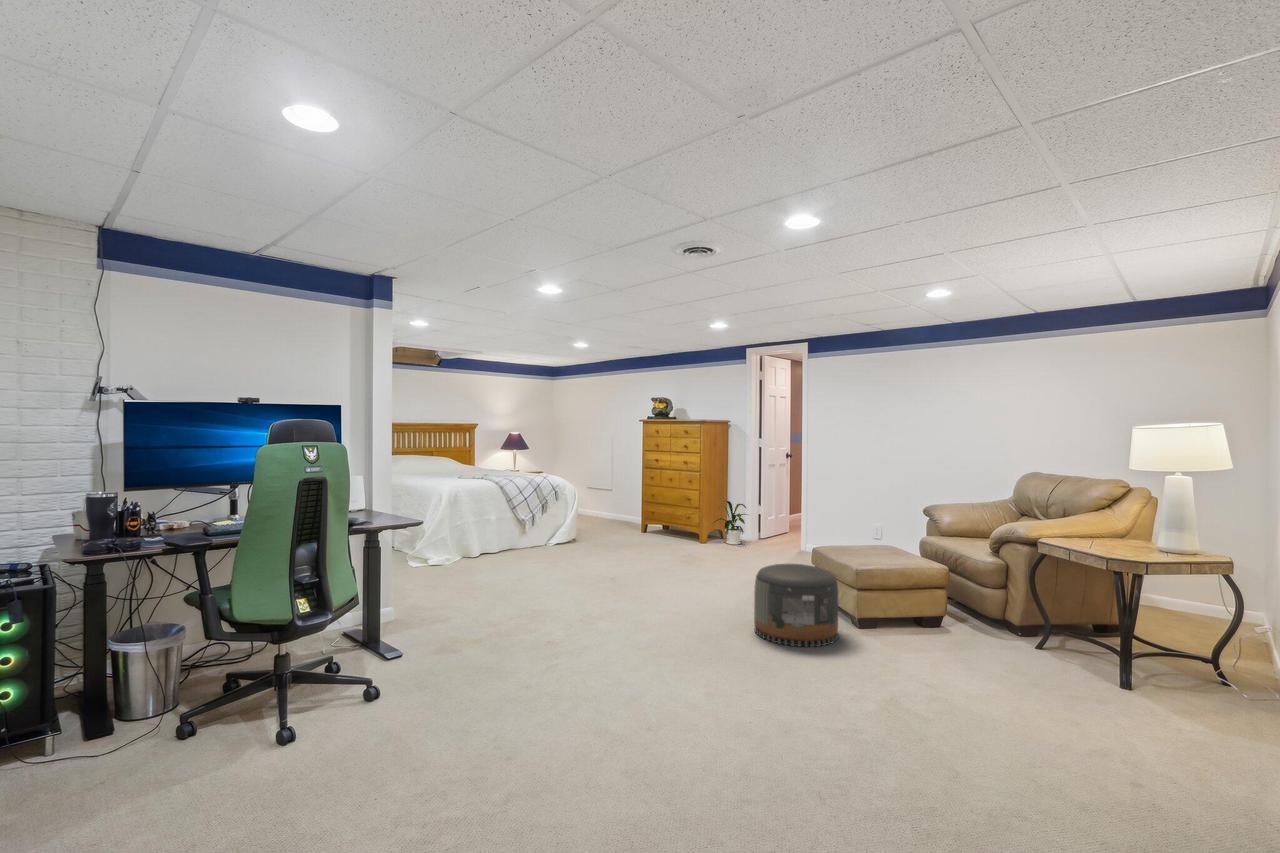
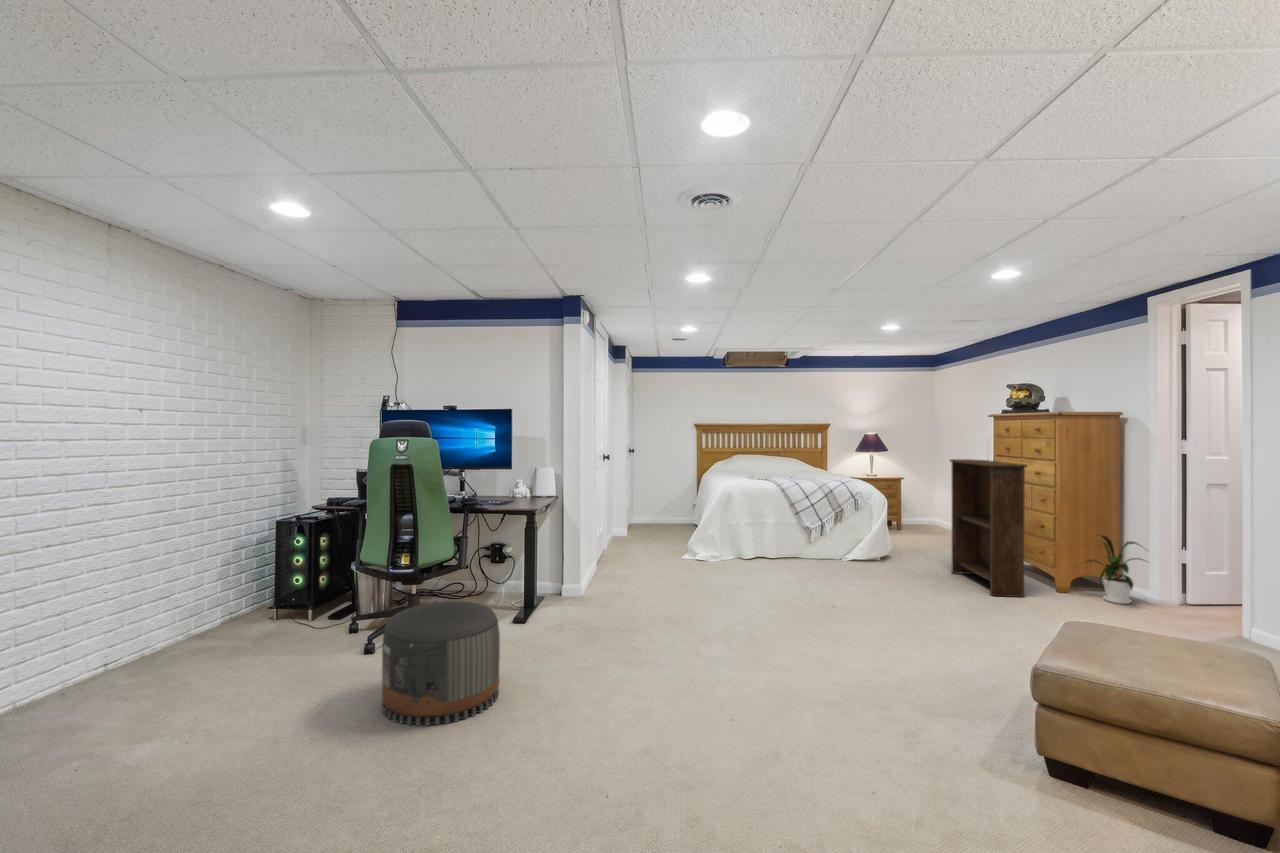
bookshelf: none [630,454,696,552] -> present [950,459,1027,597]
pouf: present [754,564,838,647] -> present [382,601,500,726]

